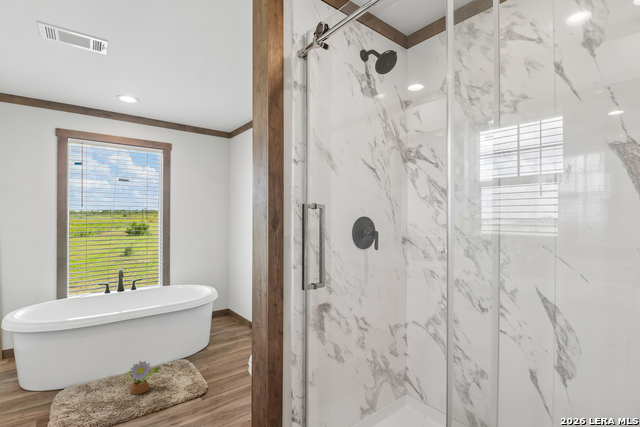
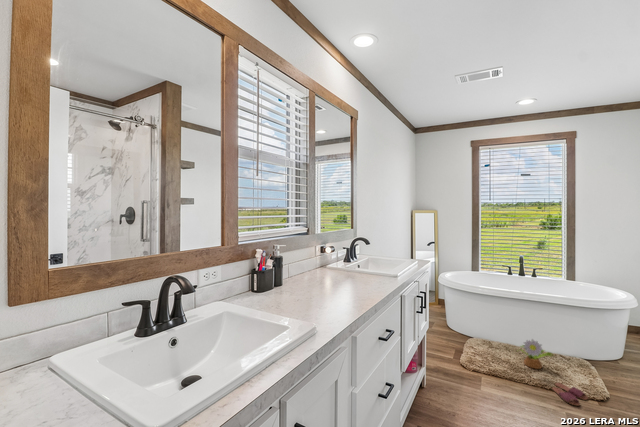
slippers: none [162,394,194,415] -> present [552,383,588,406]

